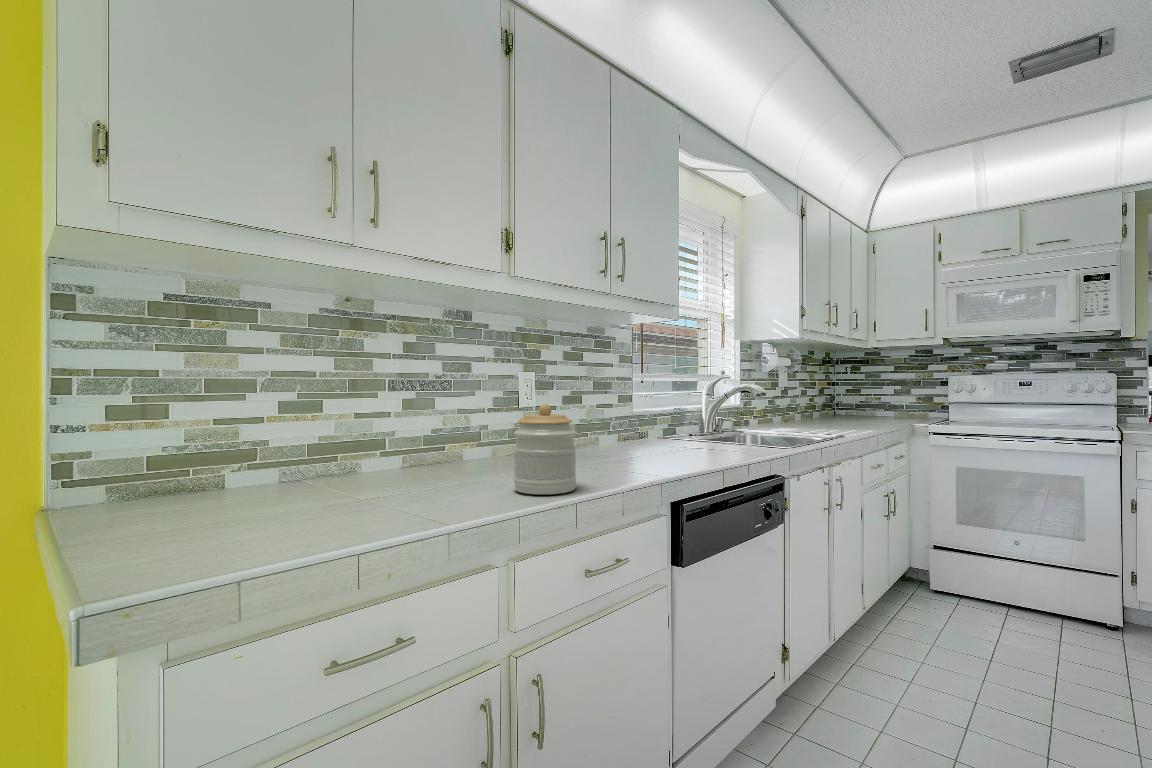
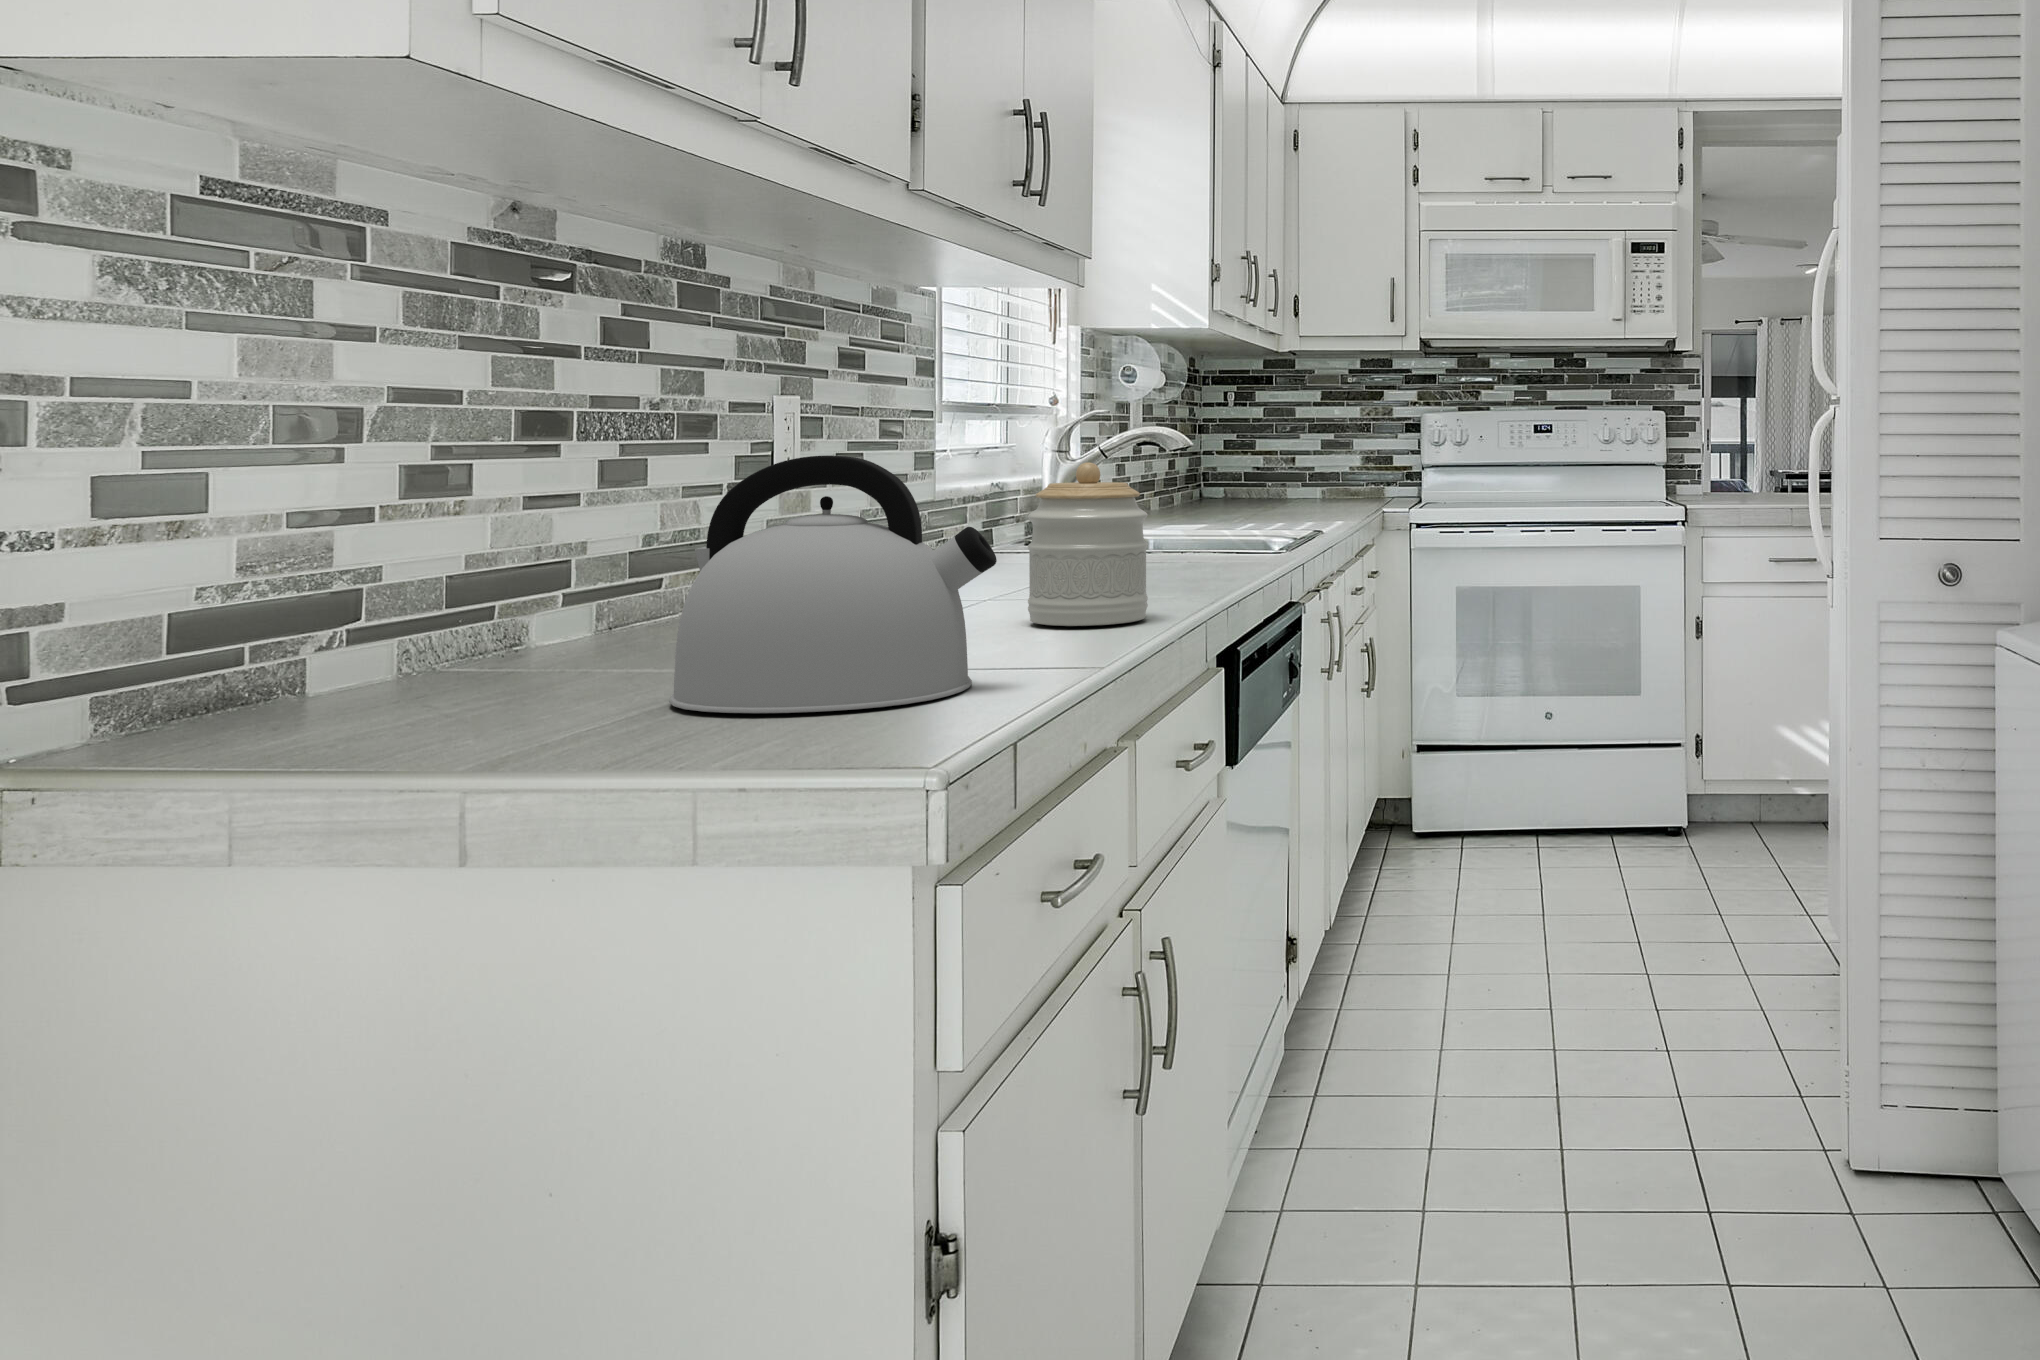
kettle: none [197,401,360,547] -> present [669,455,997,713]

